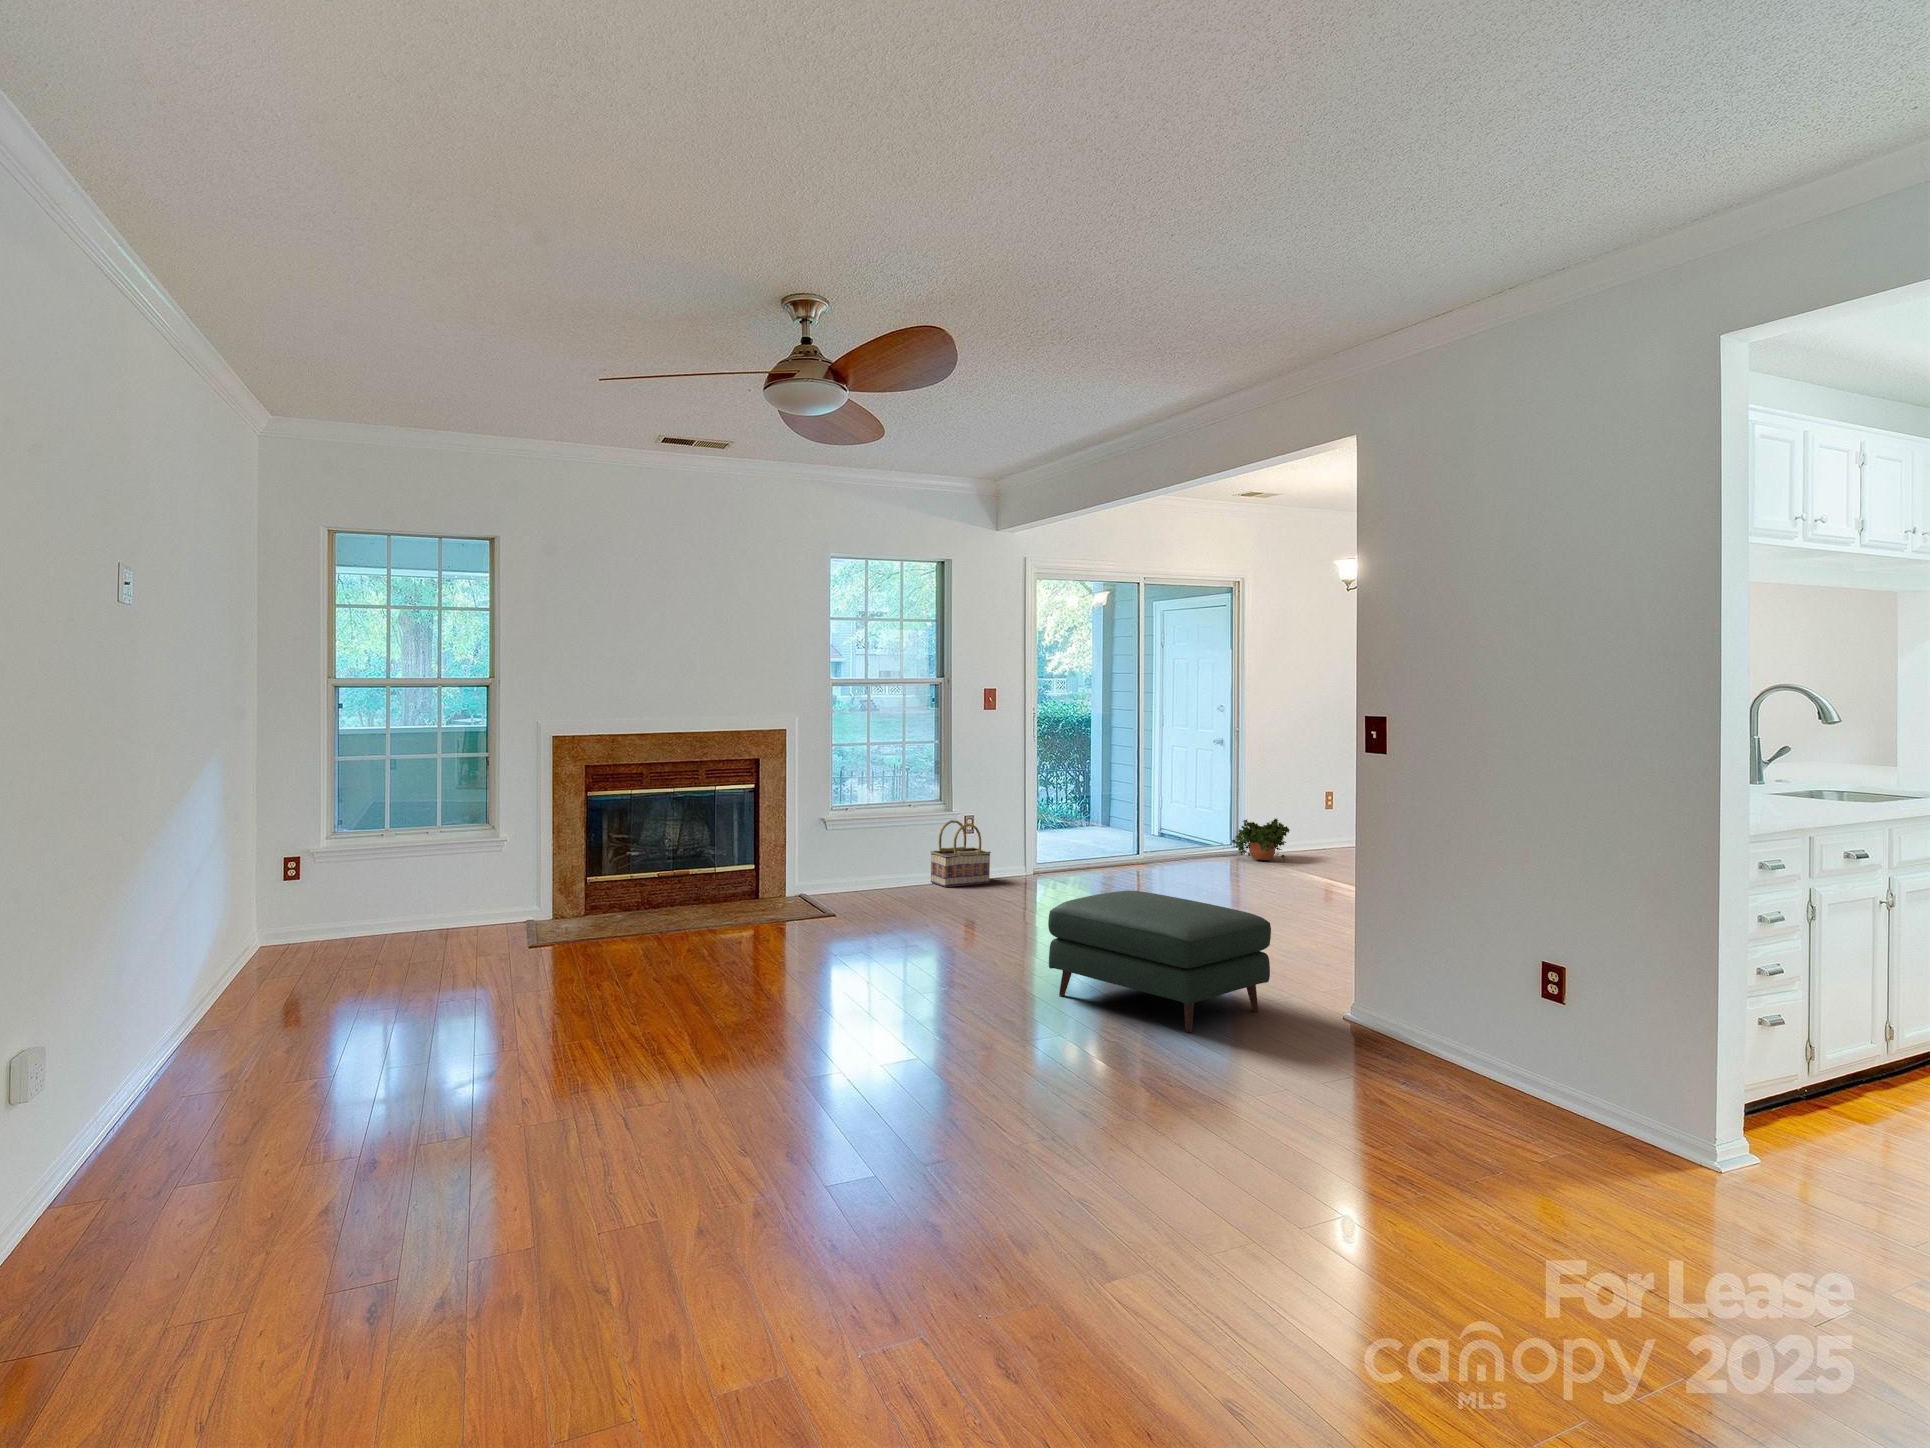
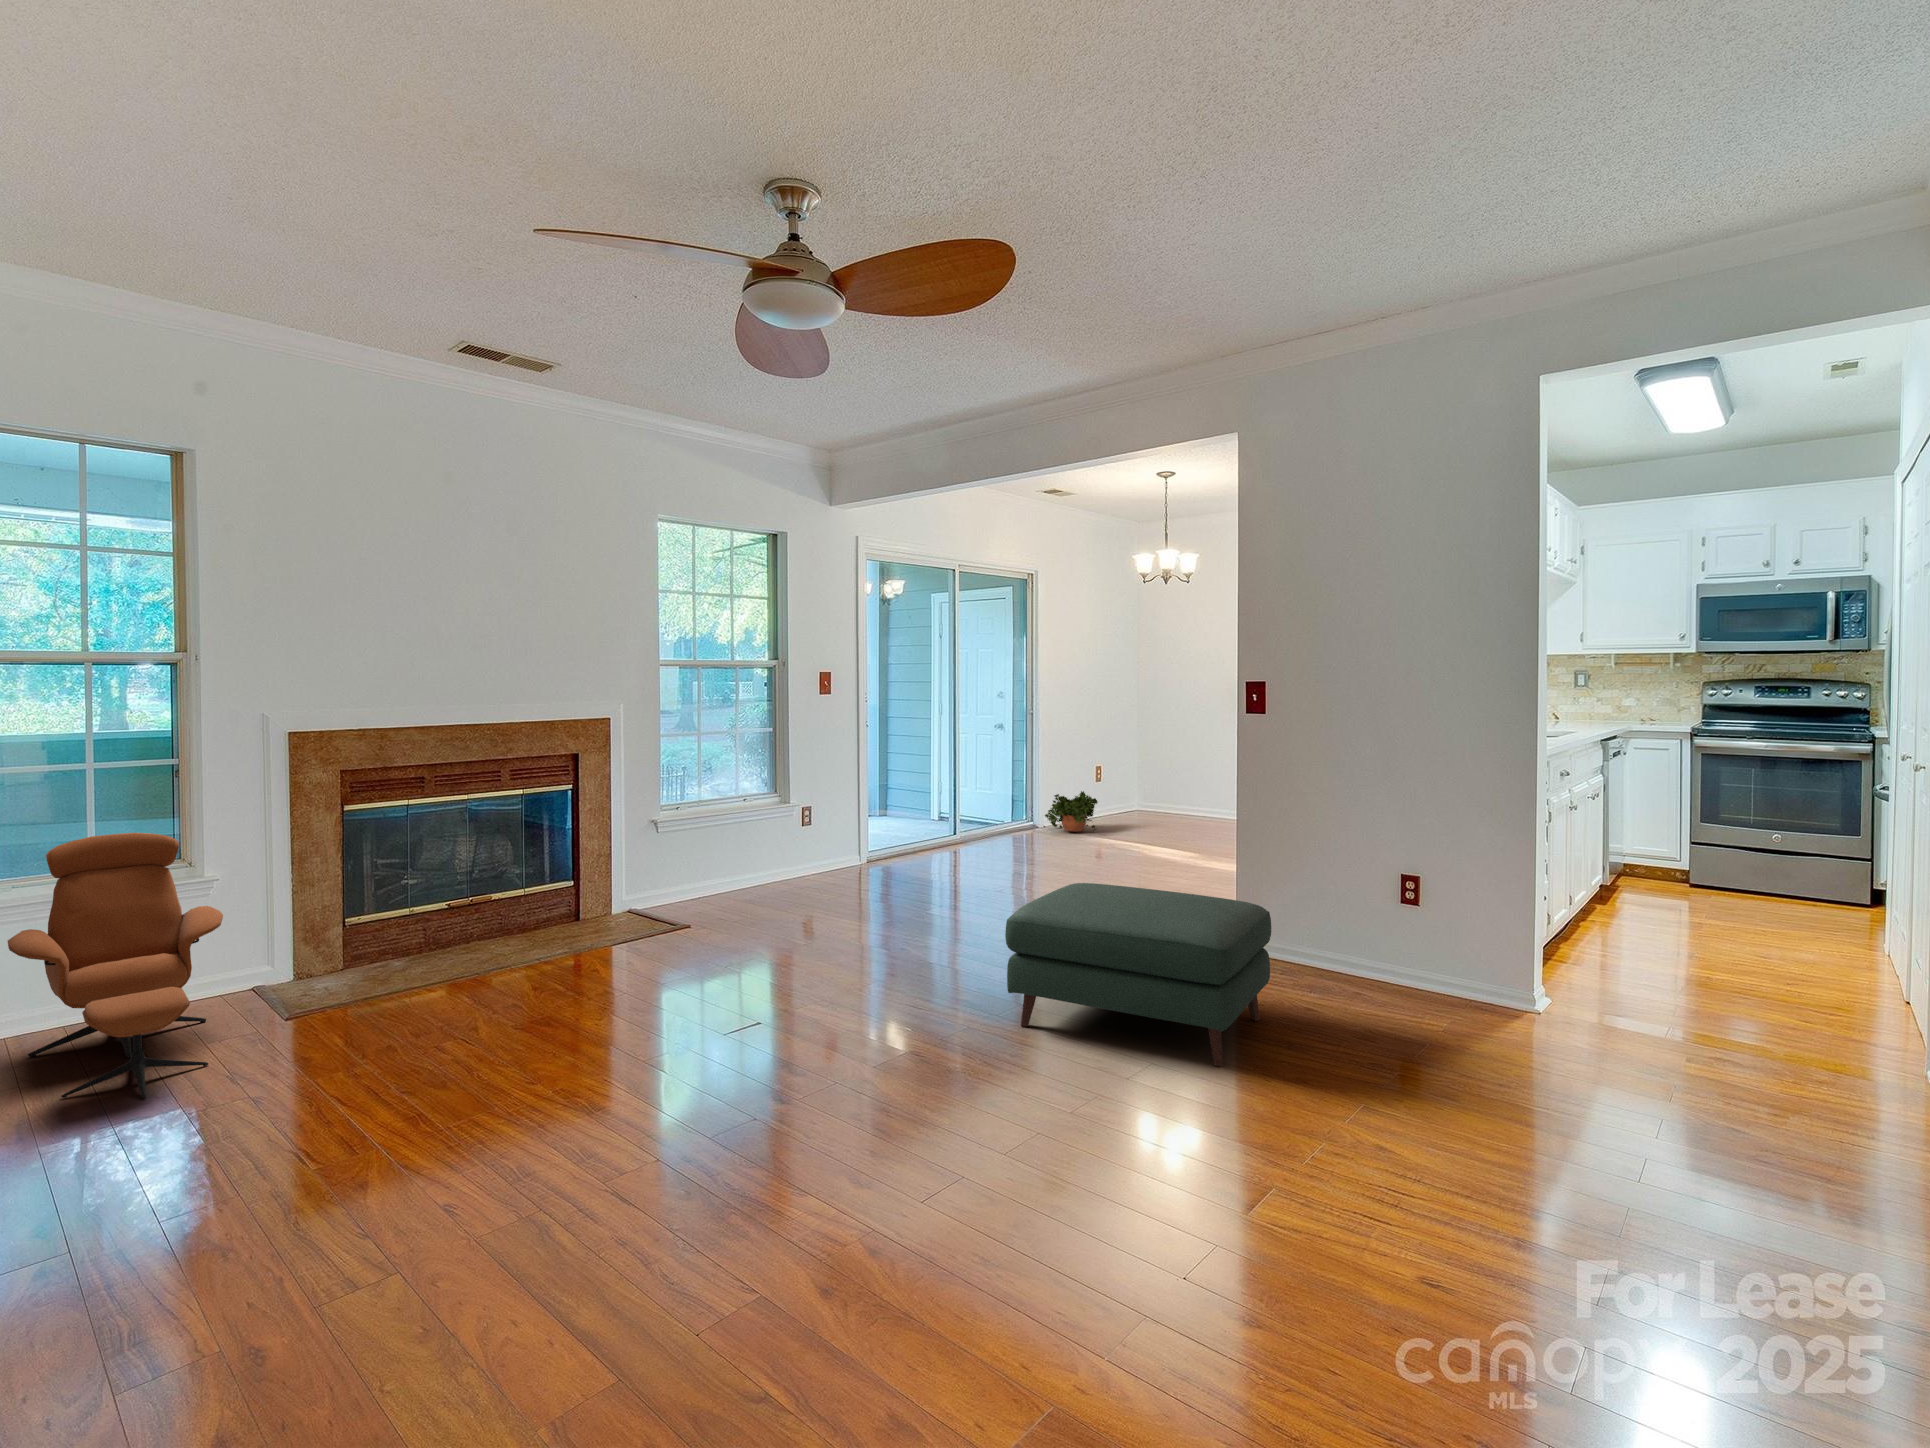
lounge chair: none [393,803,512,972] -> present [8,833,223,1098]
basket: present [931,820,991,887] -> none [771,812,836,886]

